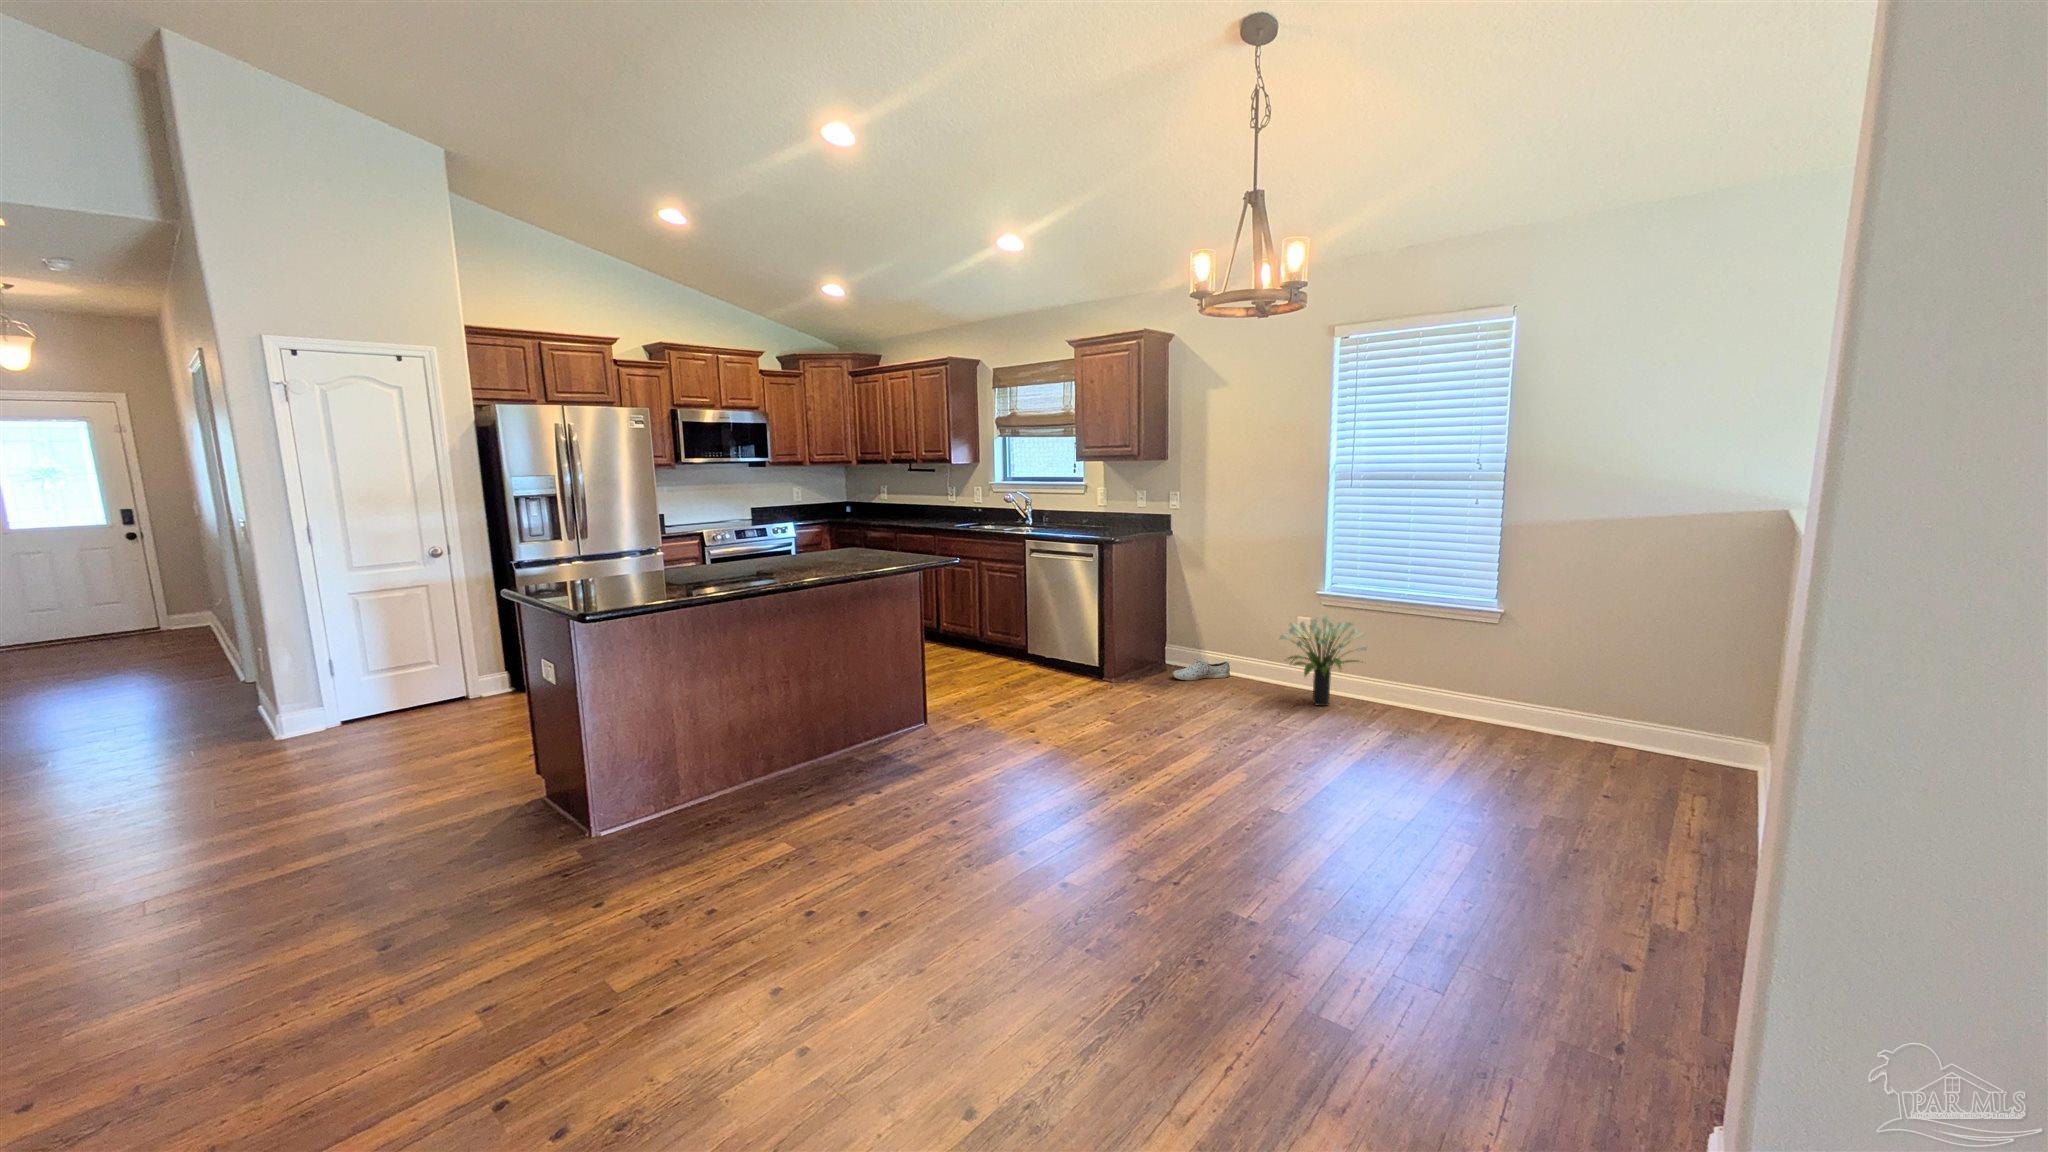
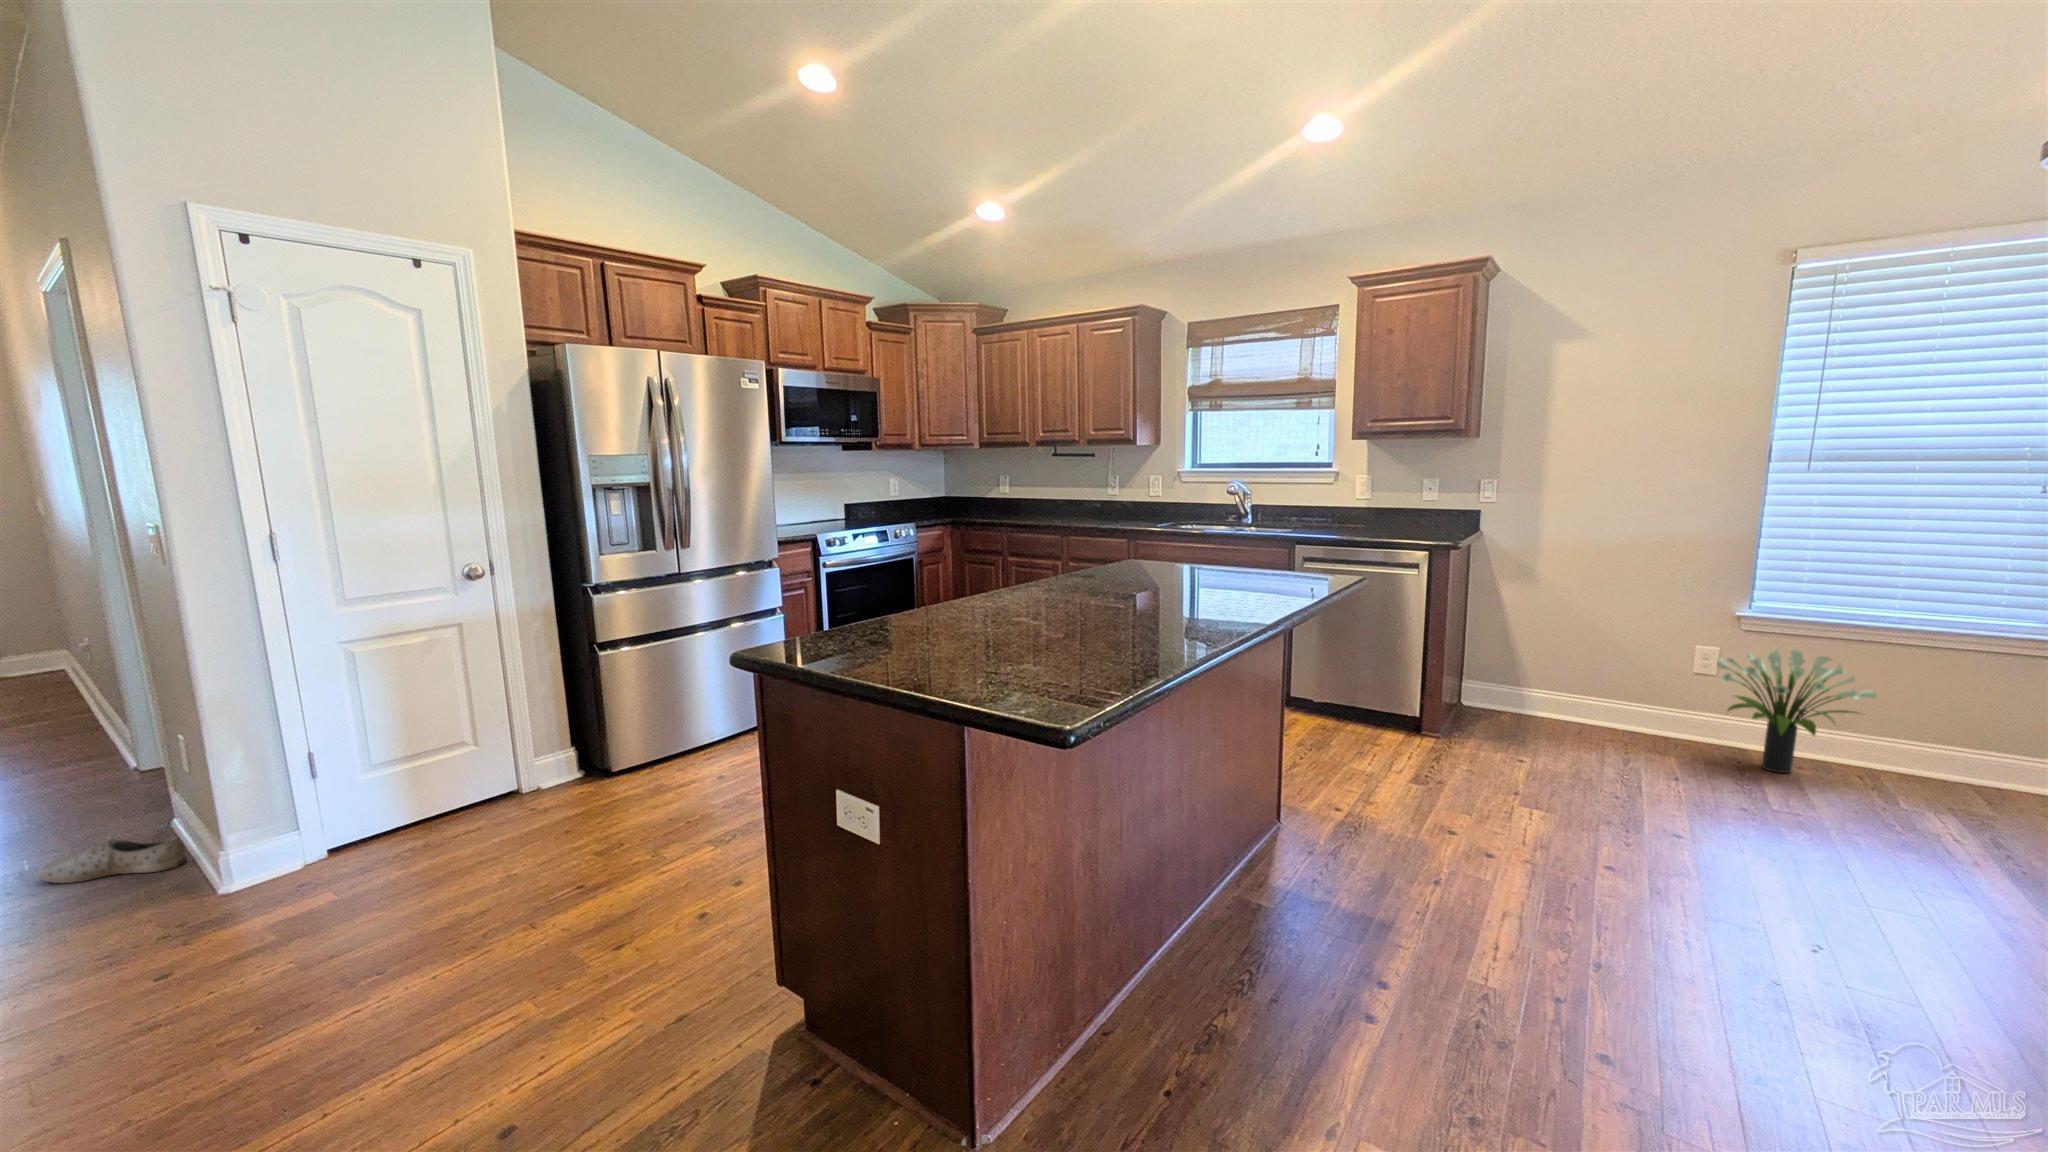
shoe: present [1173,658,1230,680] -> present [39,832,187,883]

